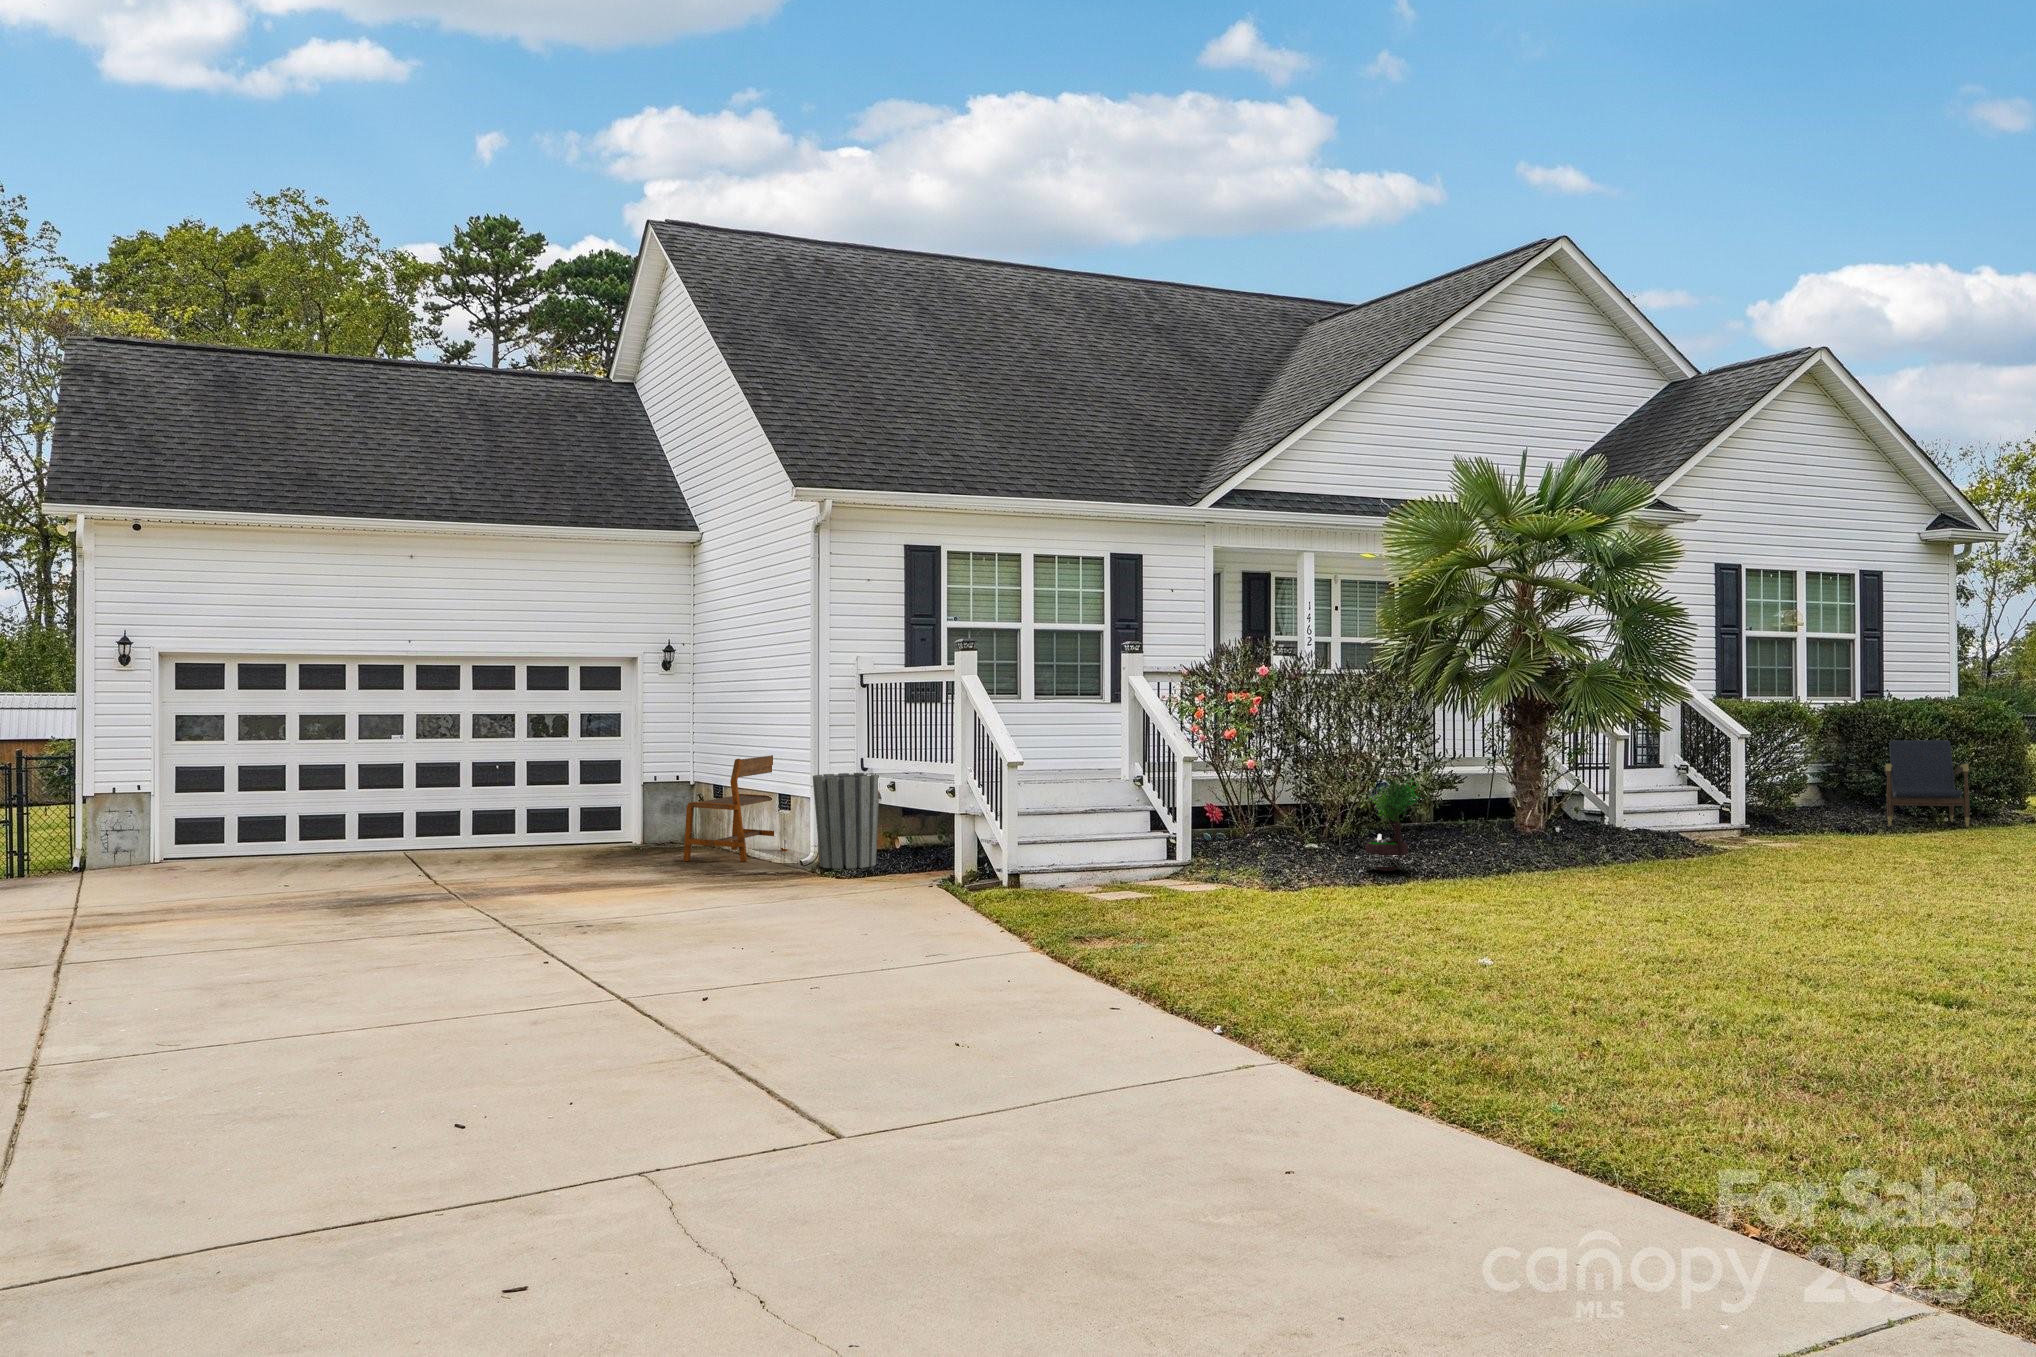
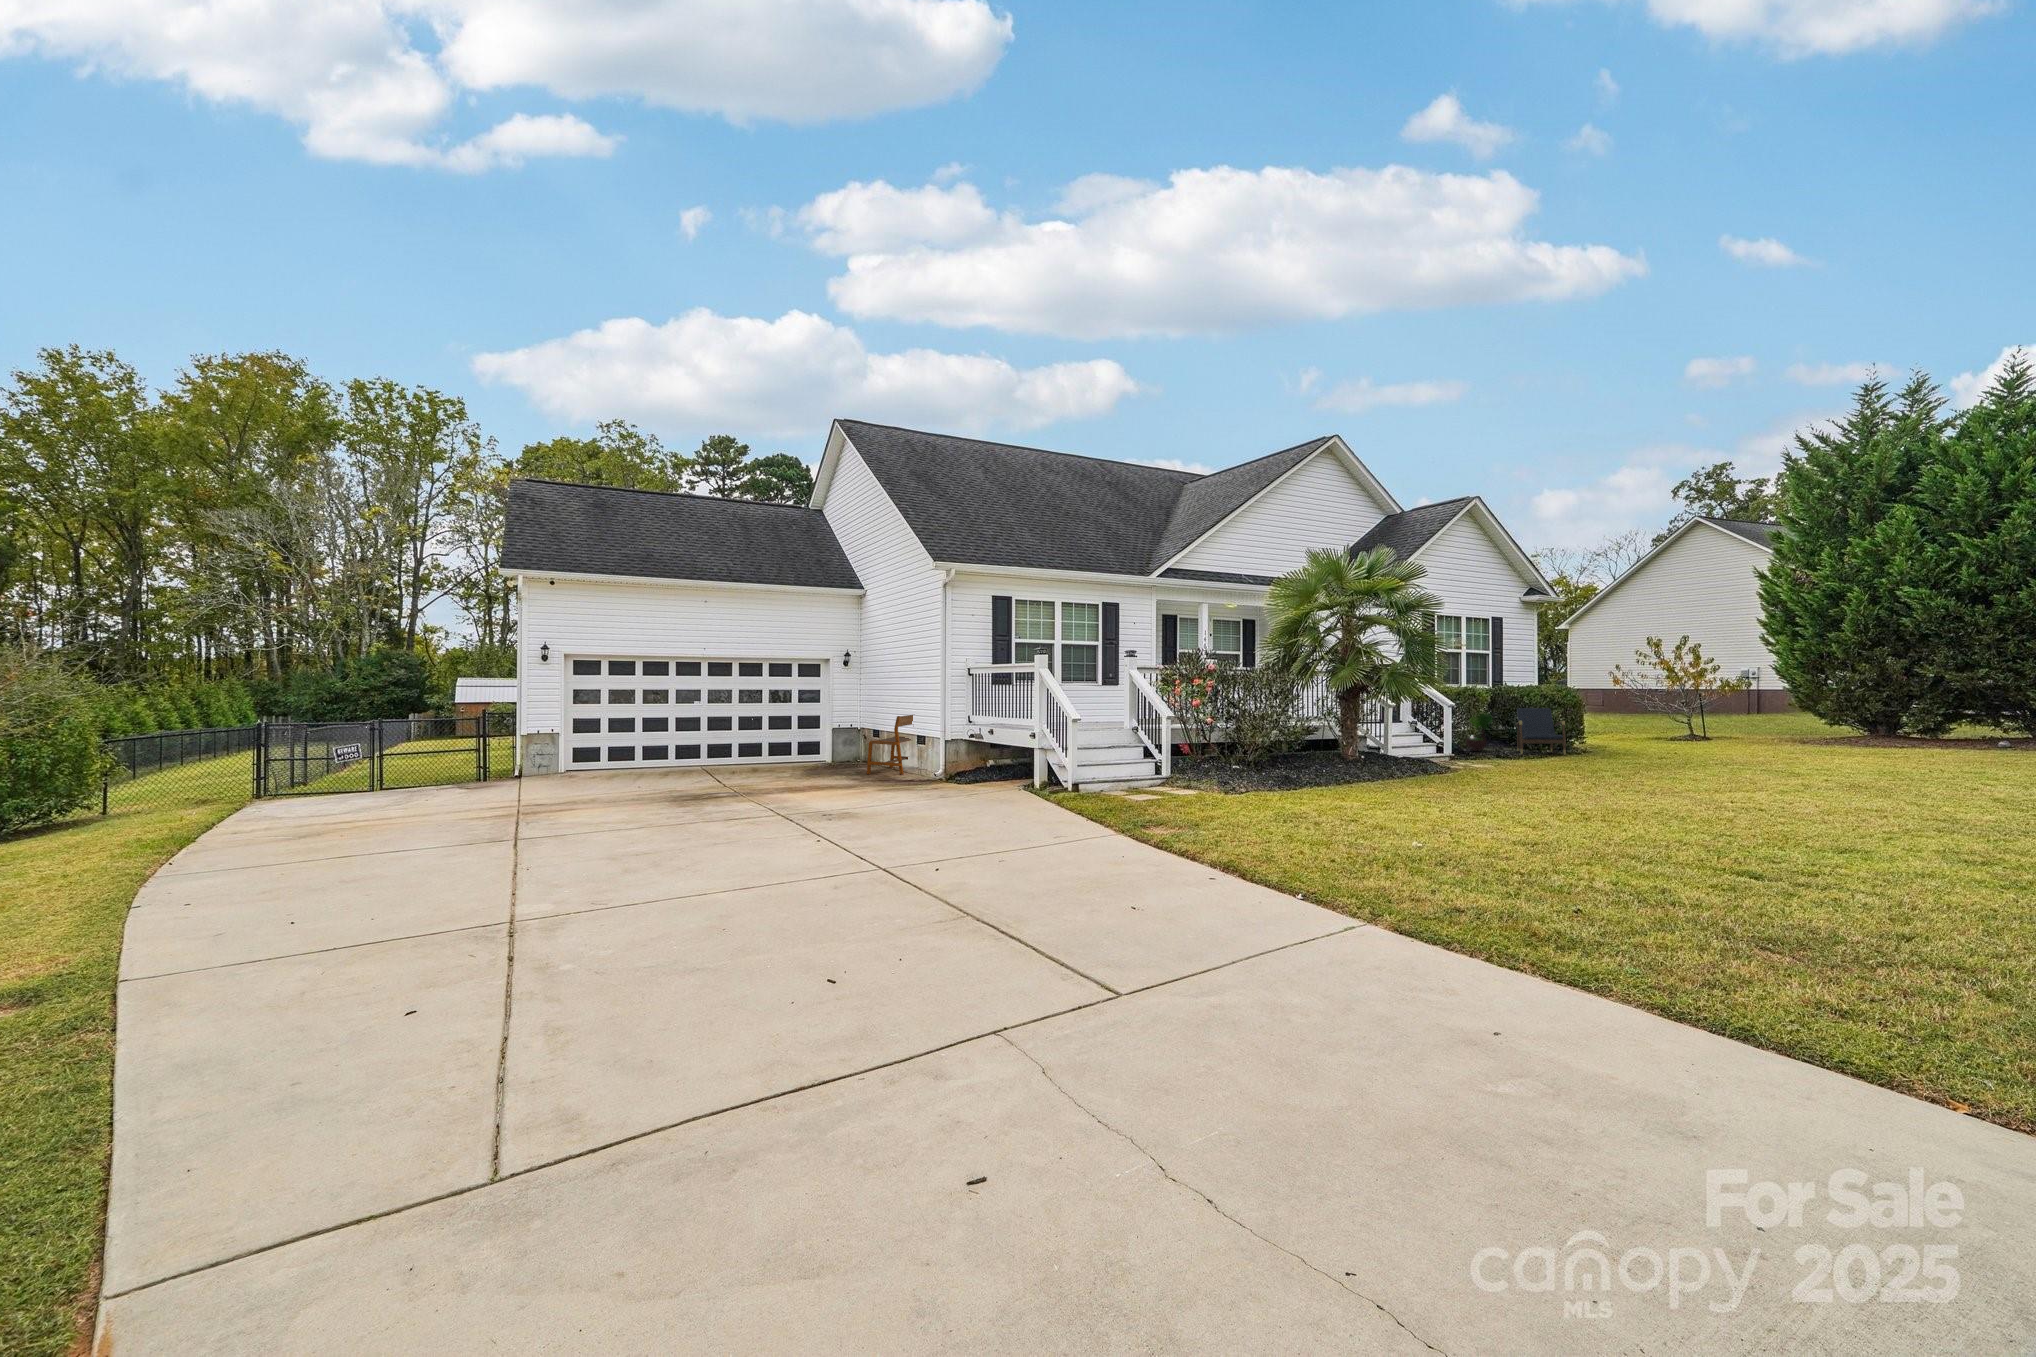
trash can: present [813,773,879,869] -> none [944,724,982,778]
potted tree: present [1366,780,1419,872] -> present [1466,713,1491,752]

